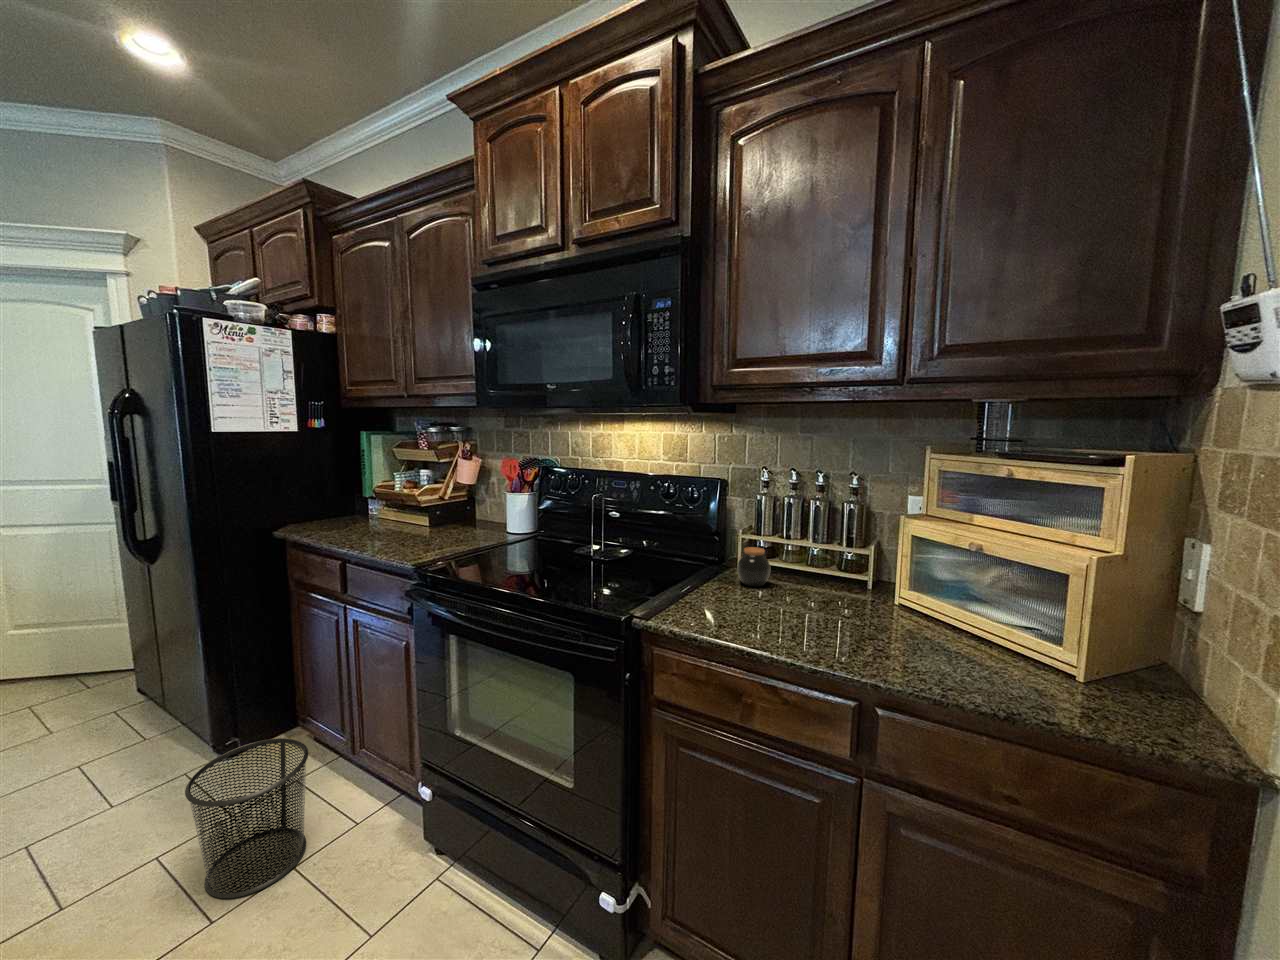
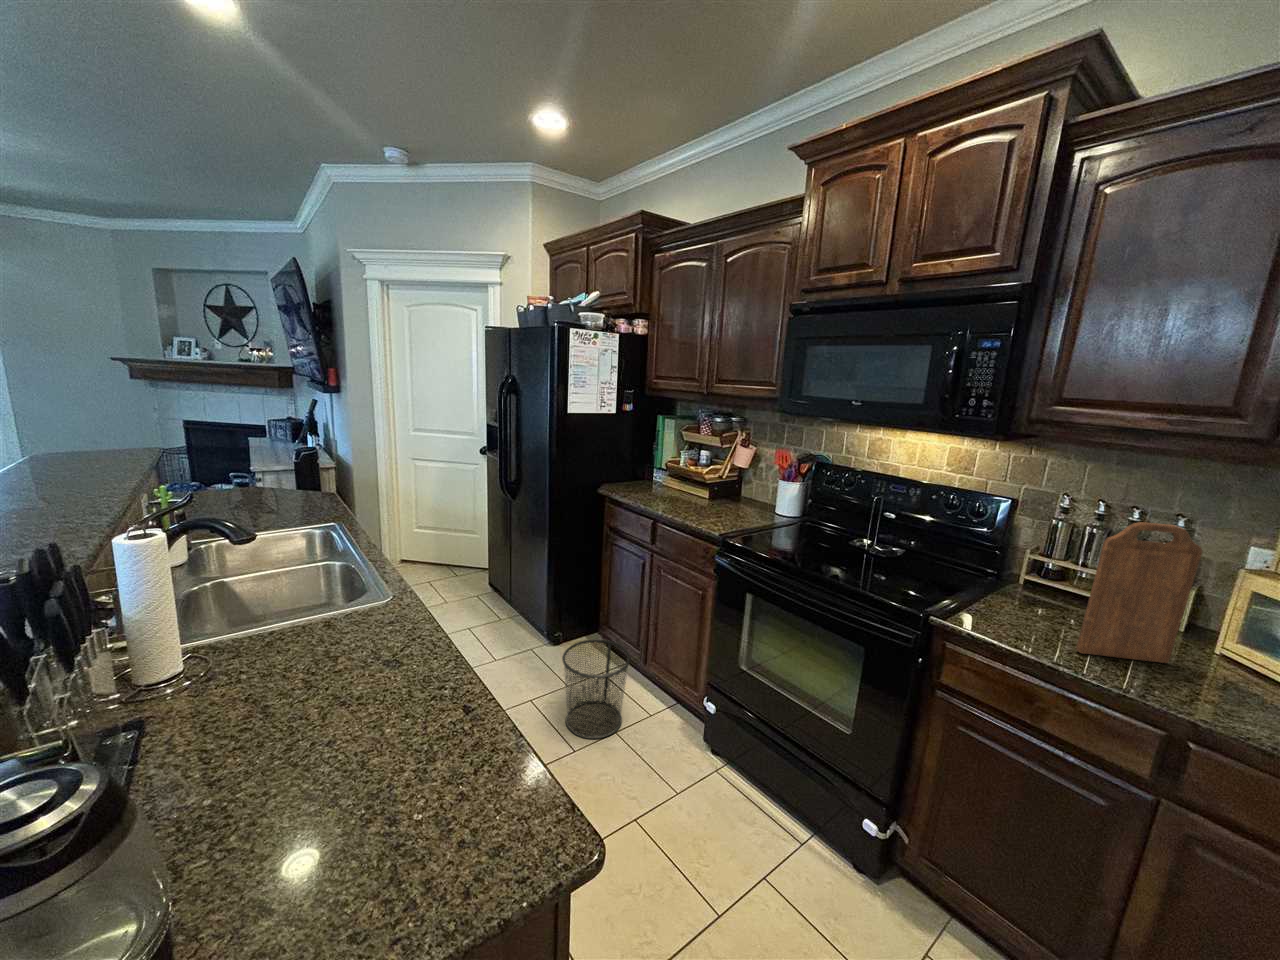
cutting board: none [773,474,863,630] -> present [1076,522,1202,663]
jar: present [737,547,770,586] -> none [1025,569,1064,607]

